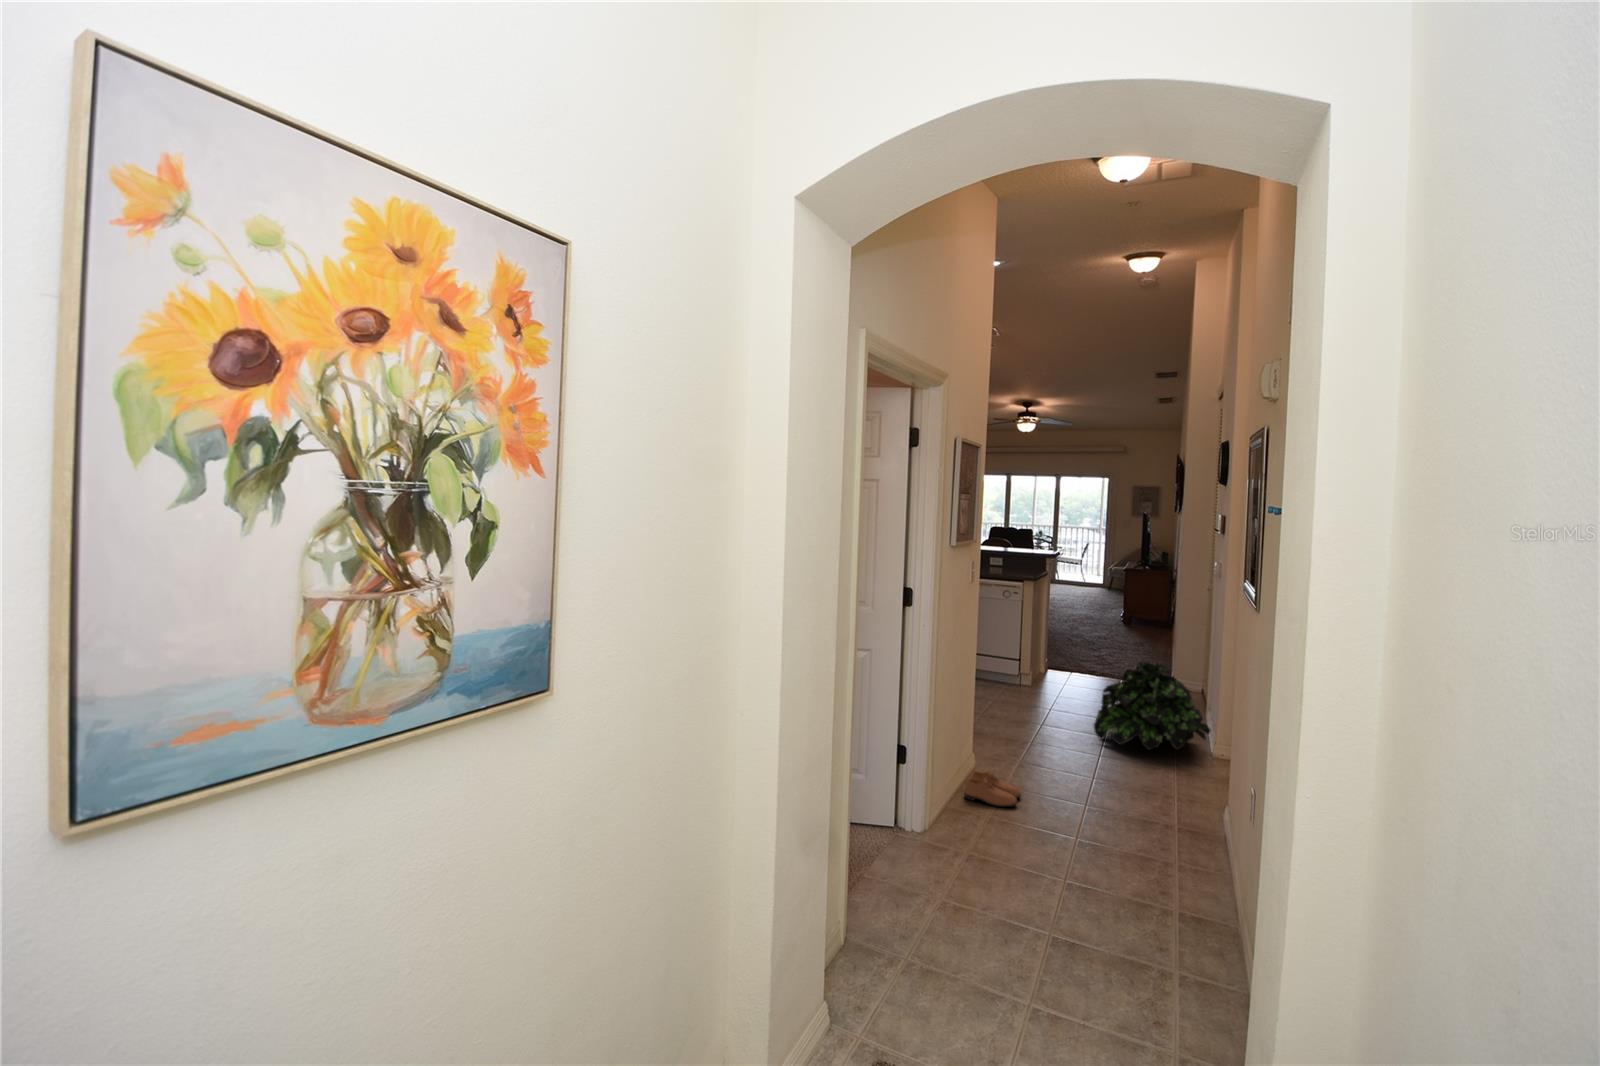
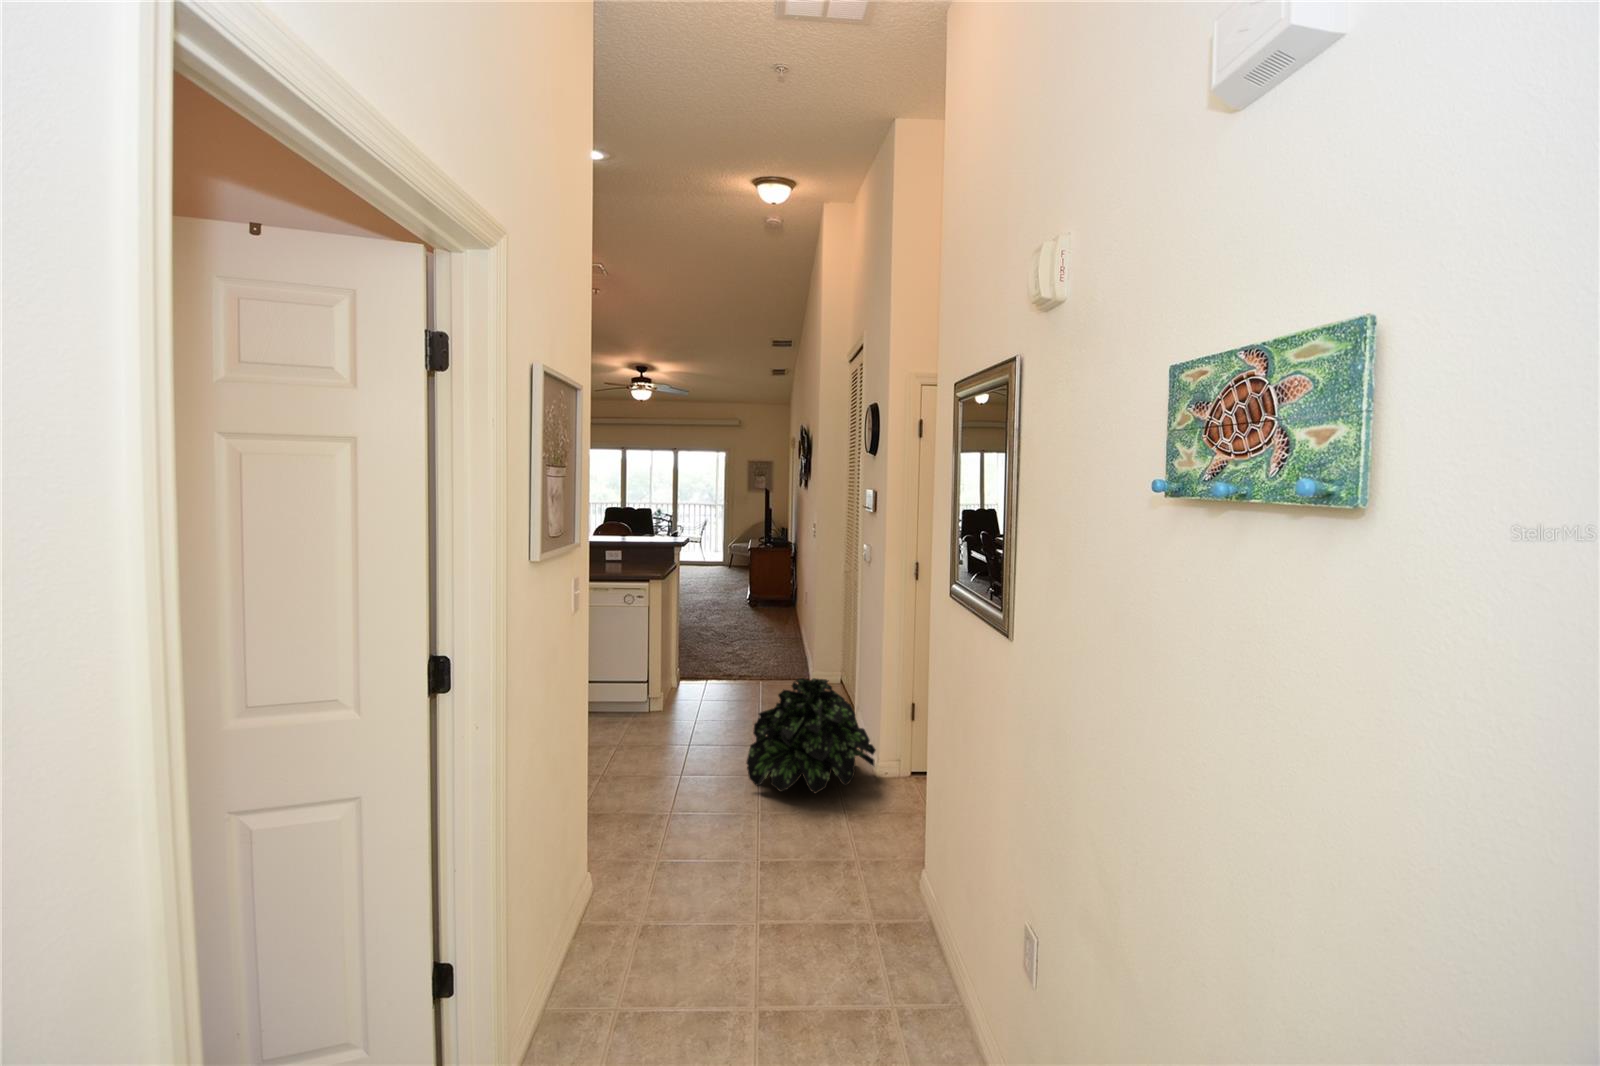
shoe: present [964,771,1021,807] -> none [575,907,666,976]

